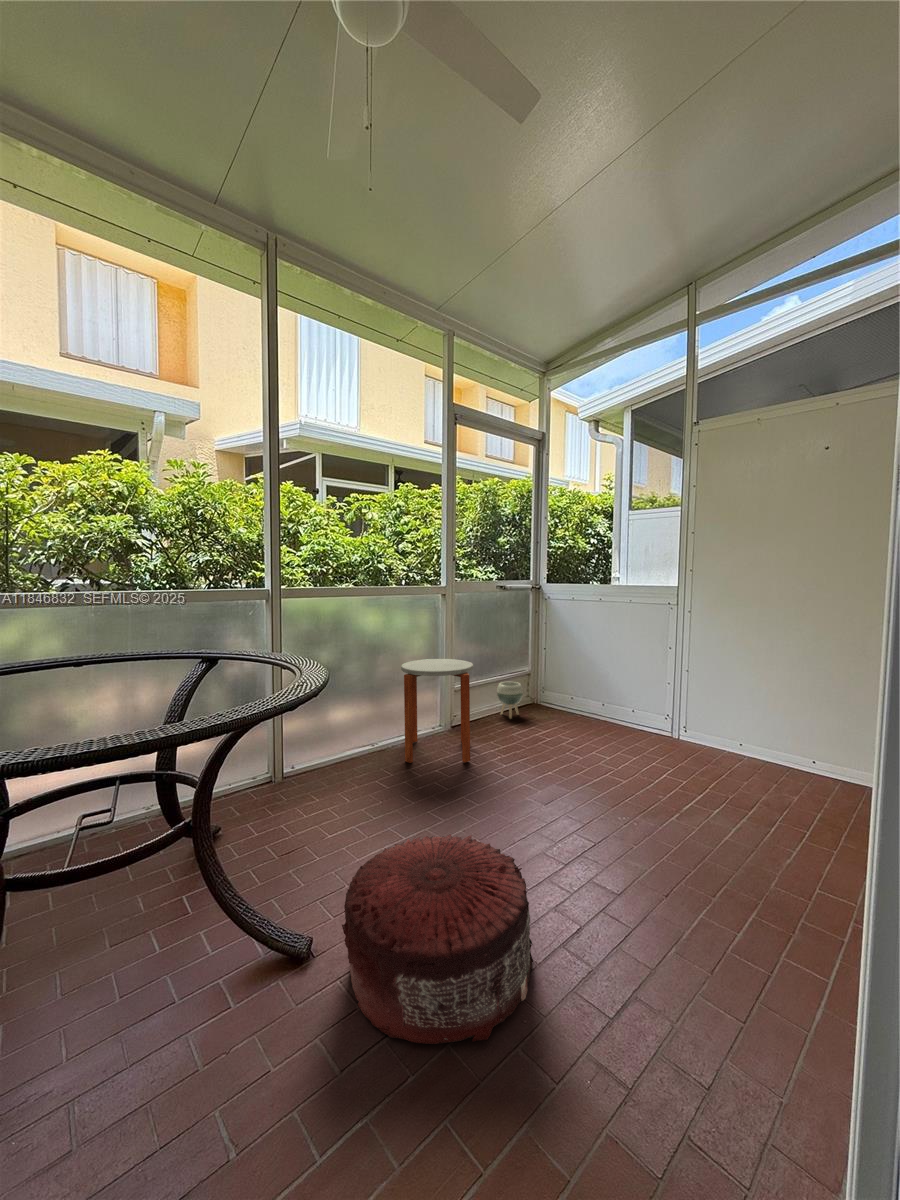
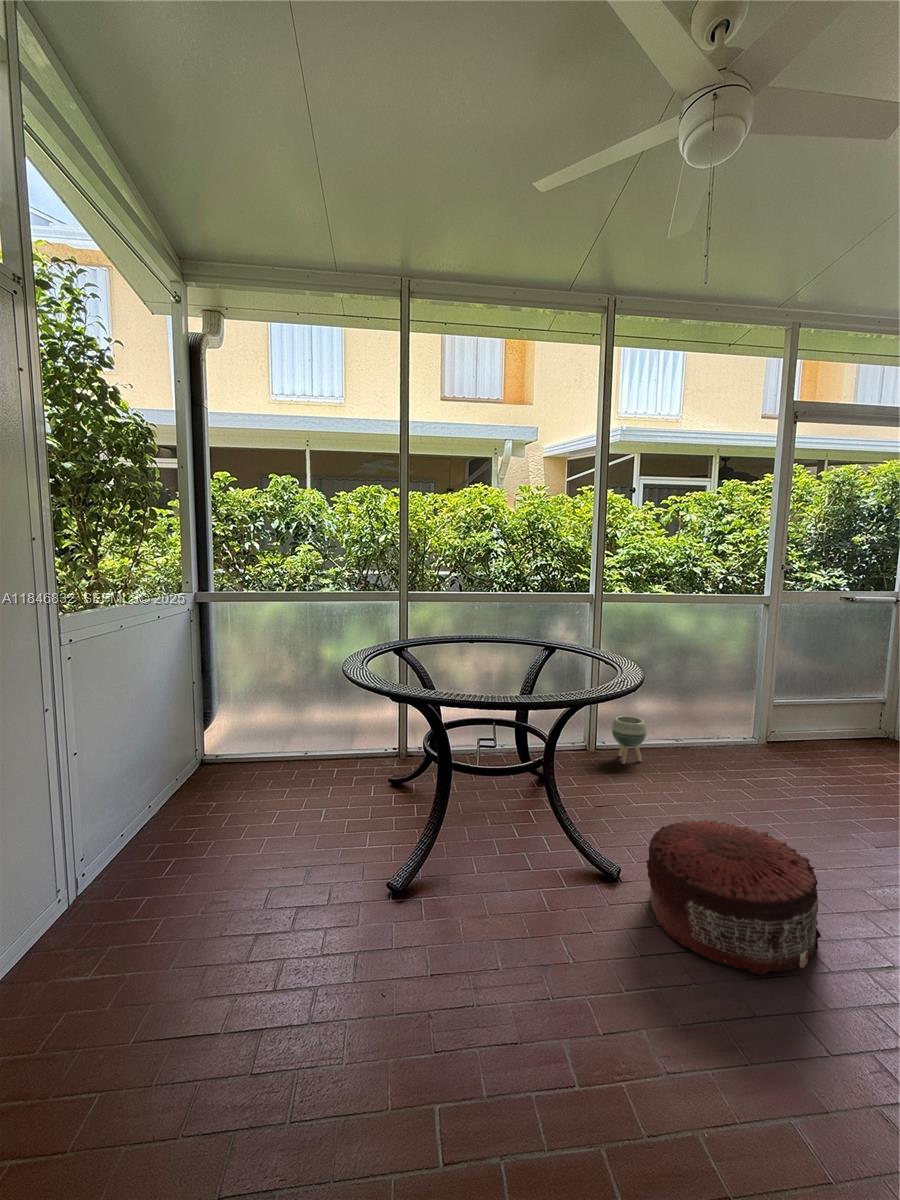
side table: present [401,659,473,763] -> none [710,667,798,780]
planter: present [497,682,523,718] -> present [612,716,647,764]

